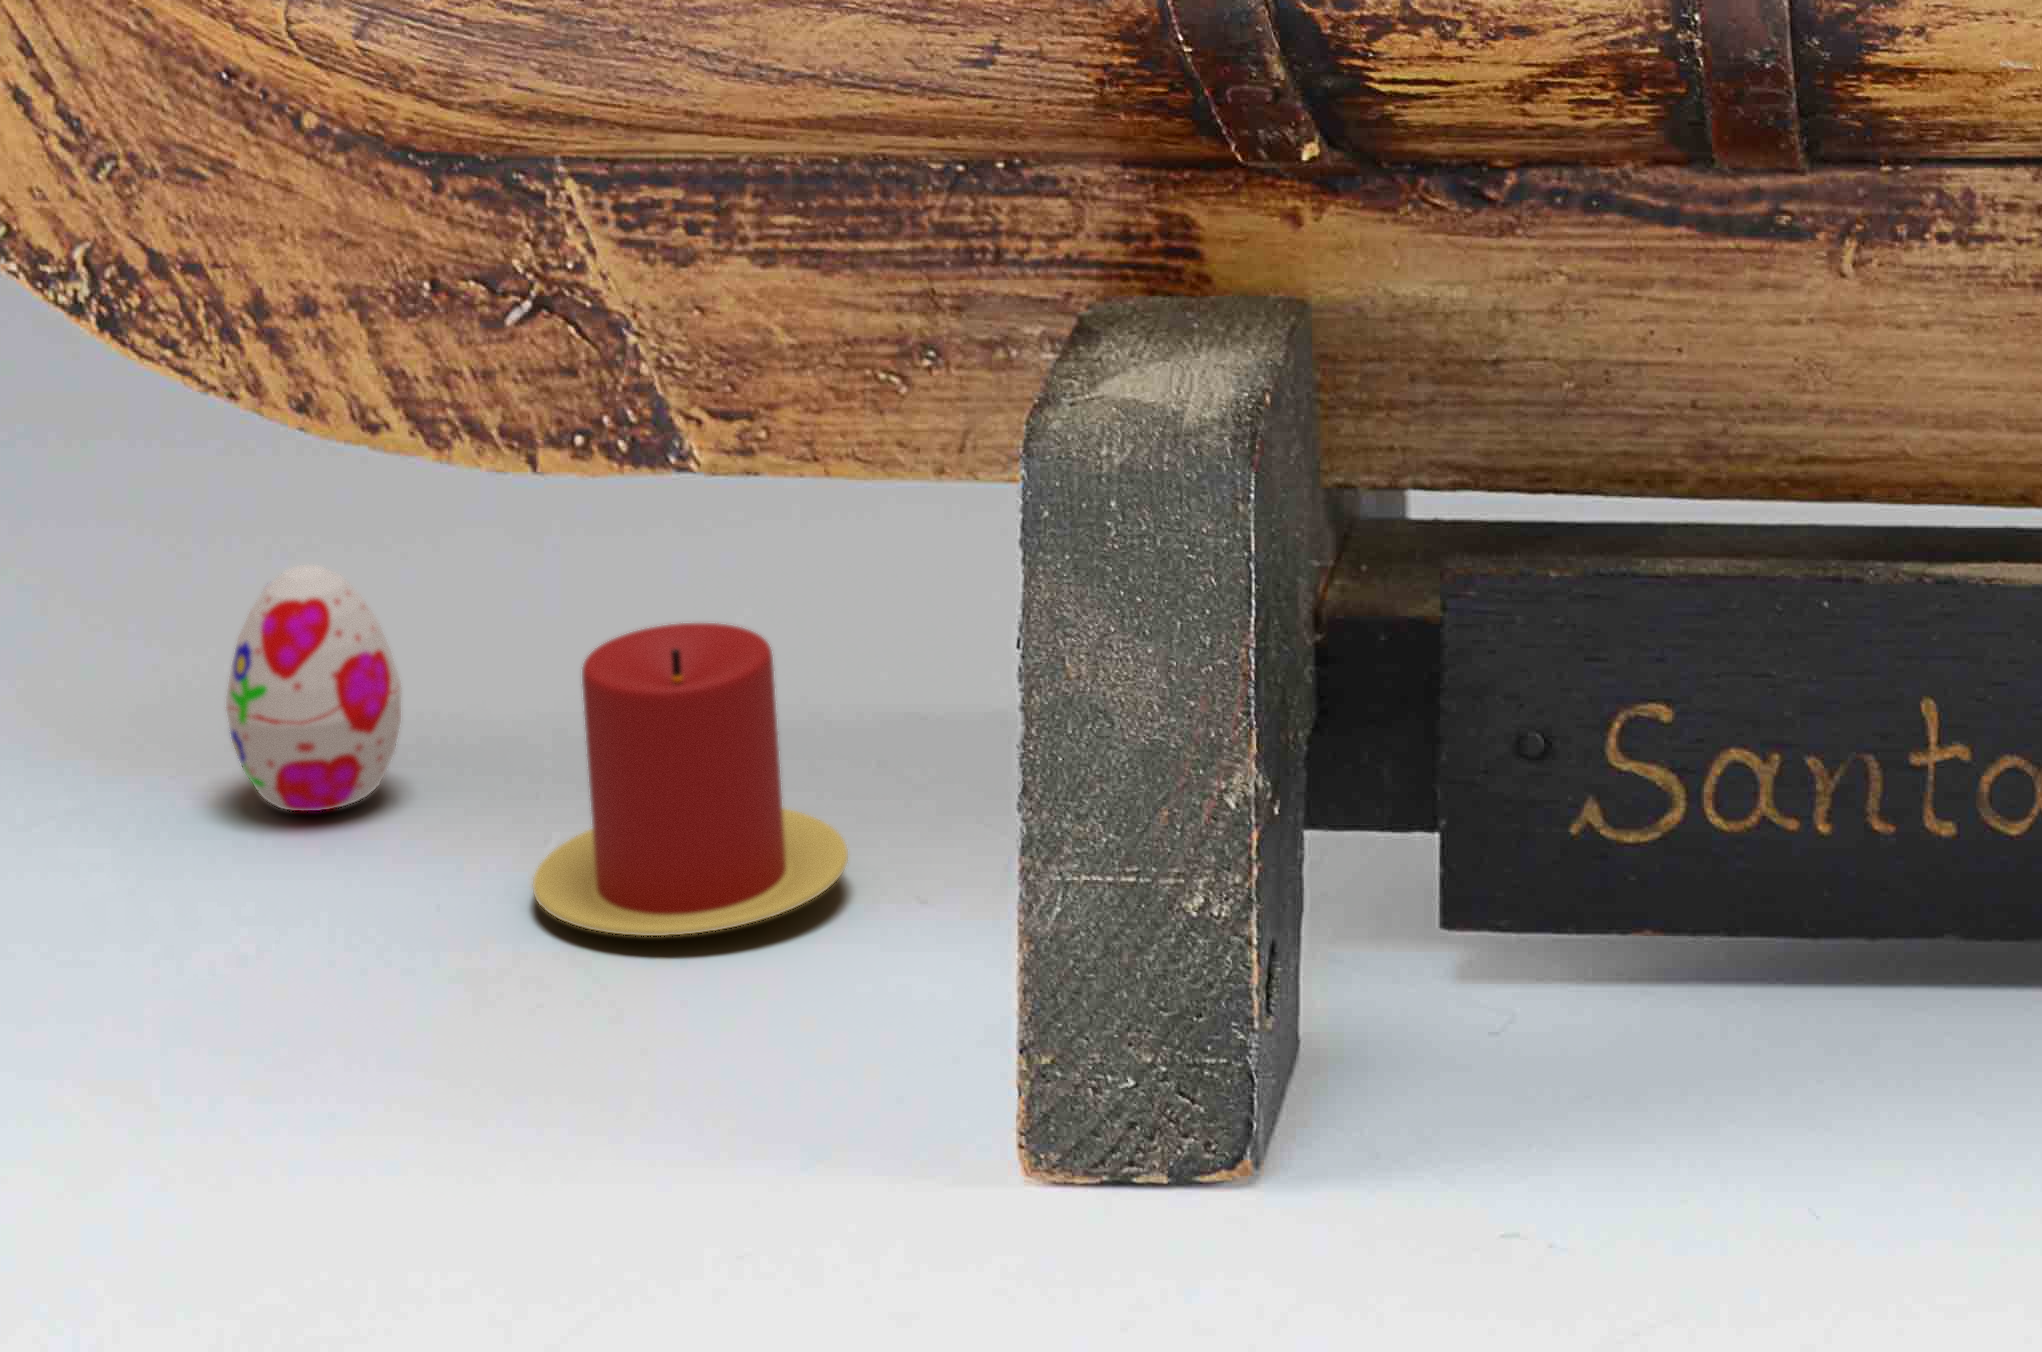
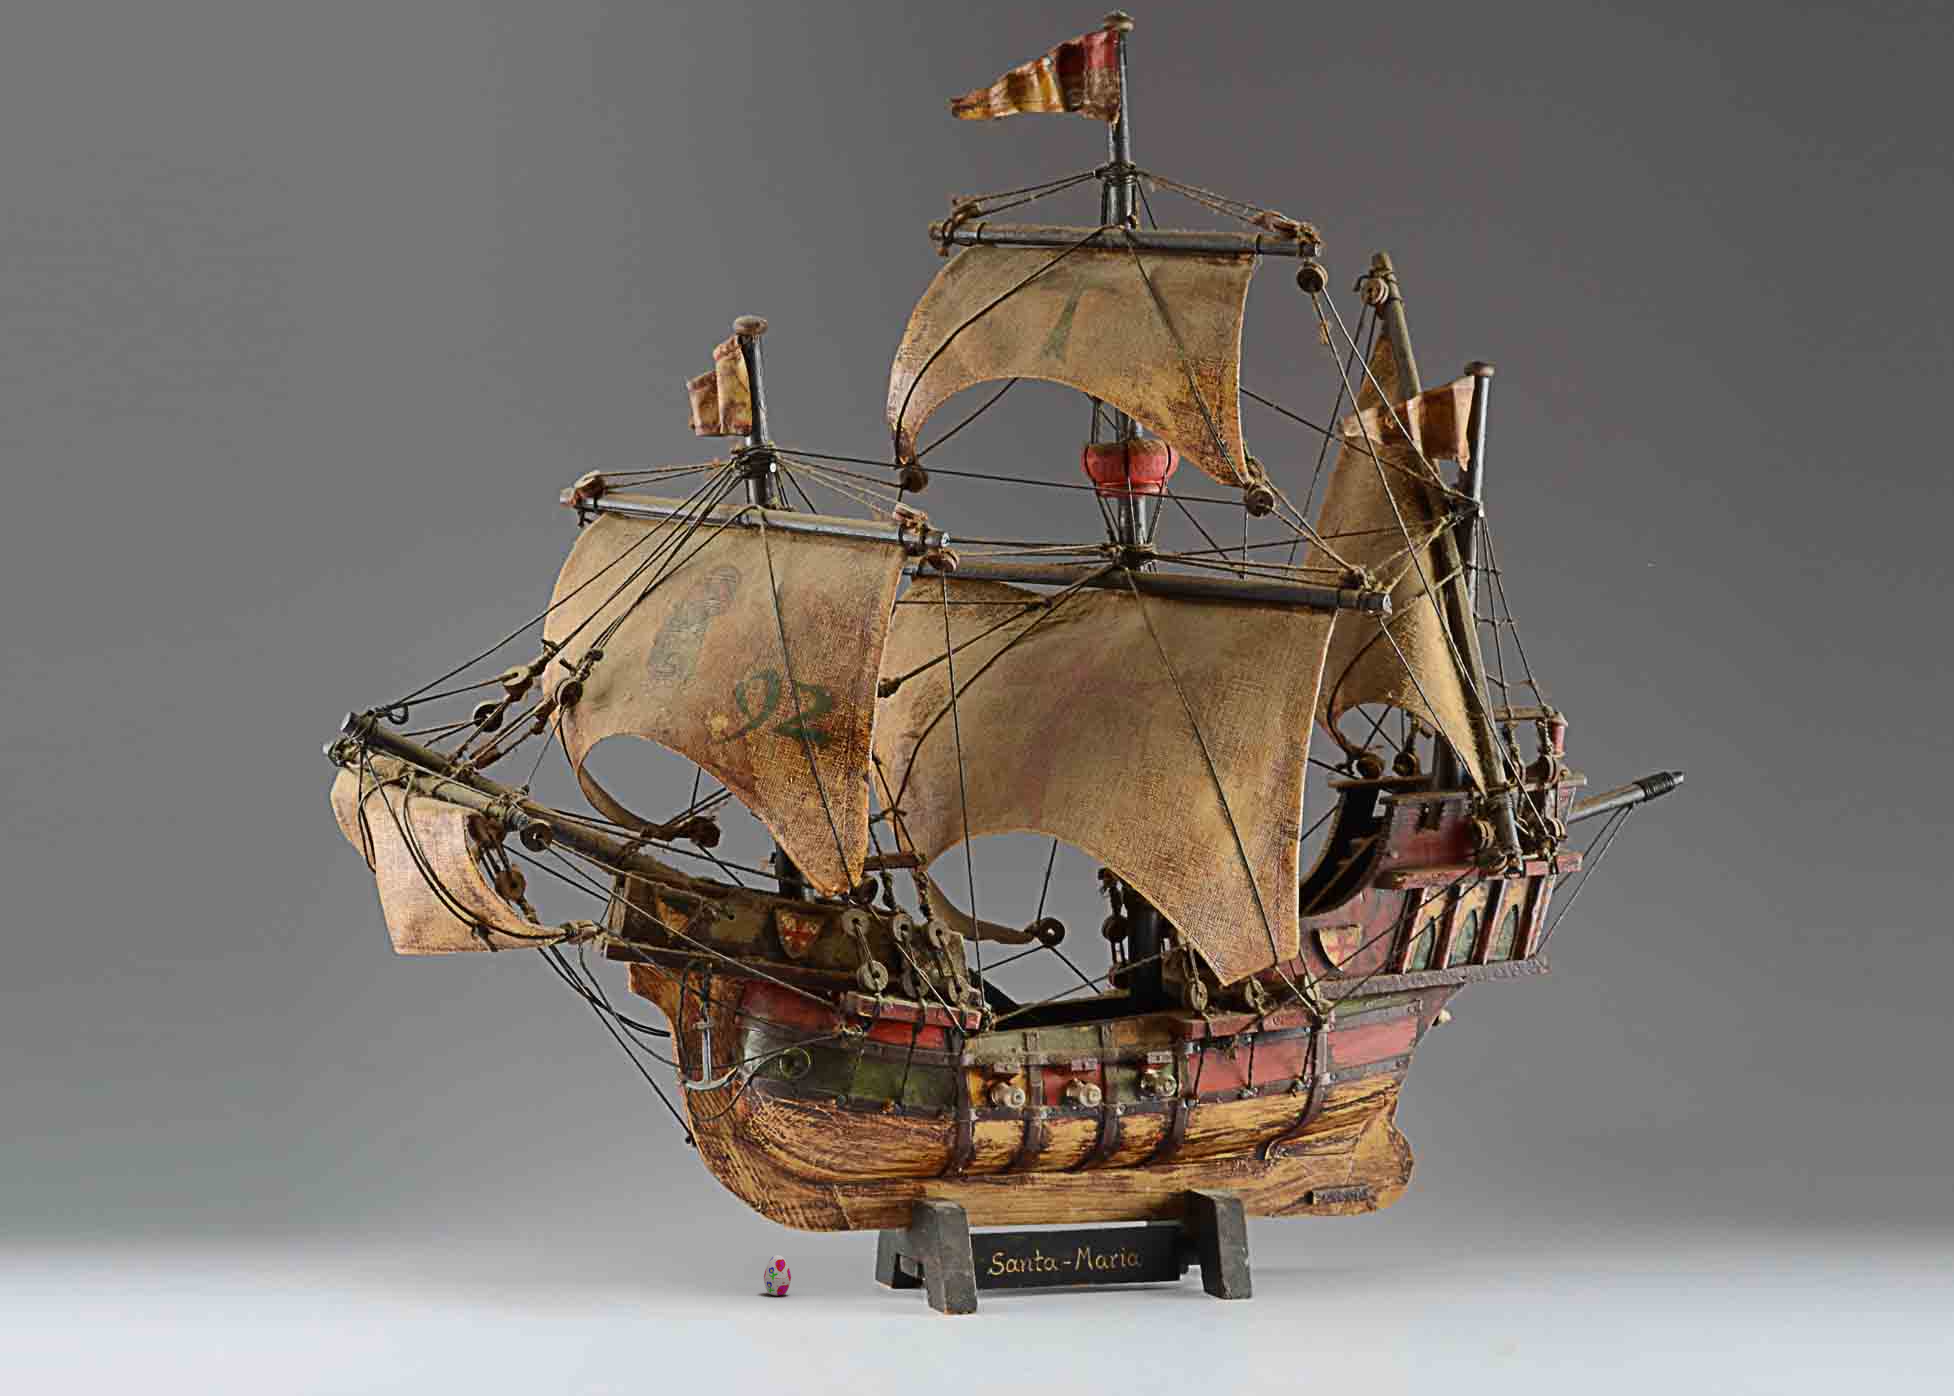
candle: present [533,623,848,936] -> none [829,1256,877,1302]

